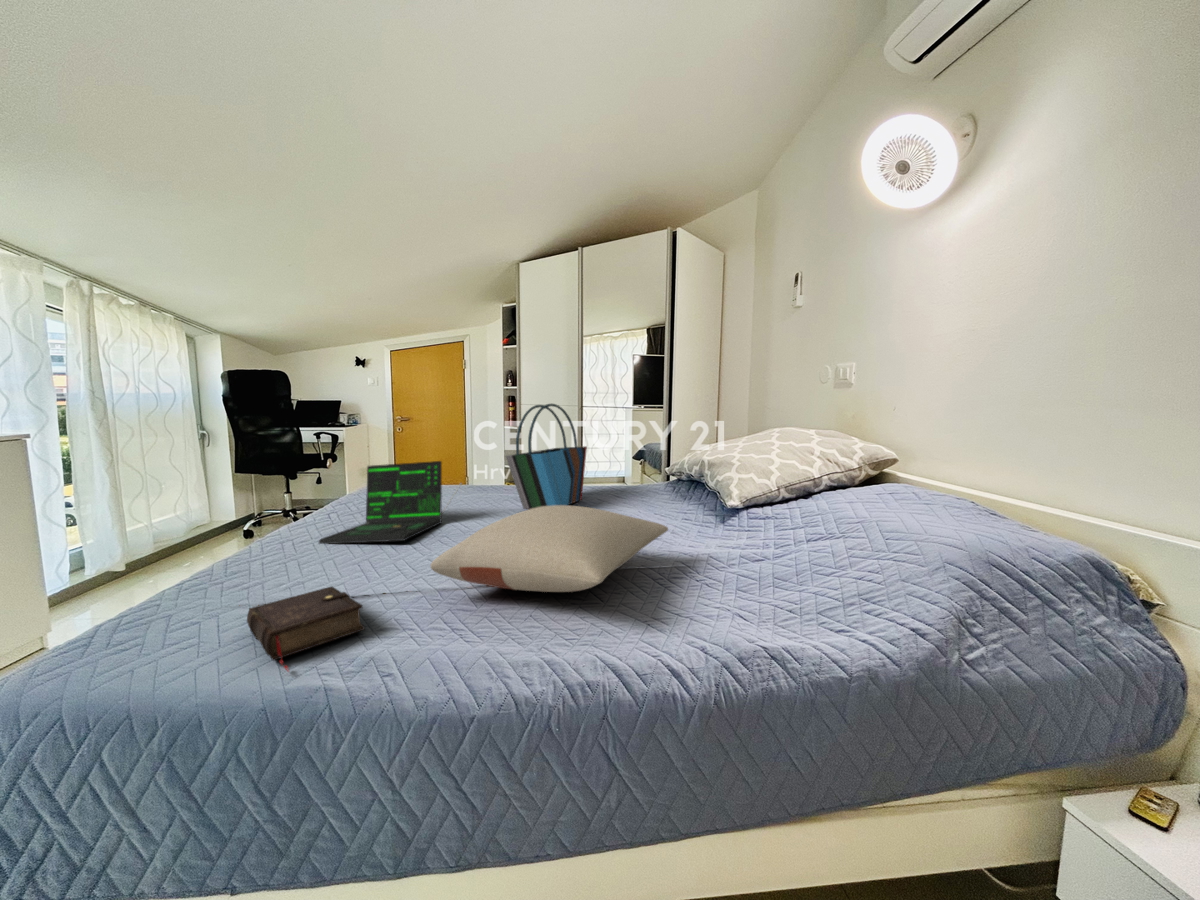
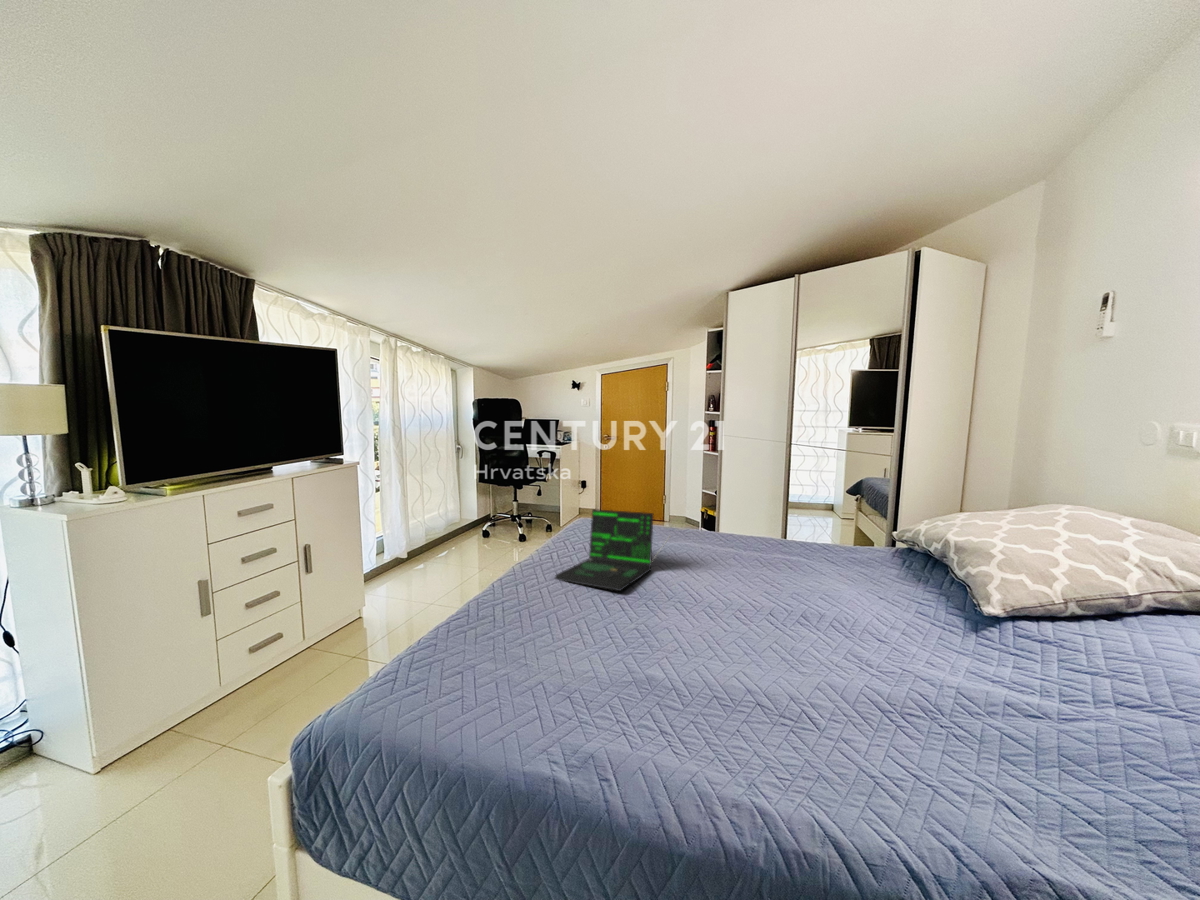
tote bag: present [506,404,587,509] -> none [712,460,797,569]
pillow: present [431,505,668,592] -> none [645,594,901,733]
book: present [247,587,365,671] -> none [507,644,591,741]

